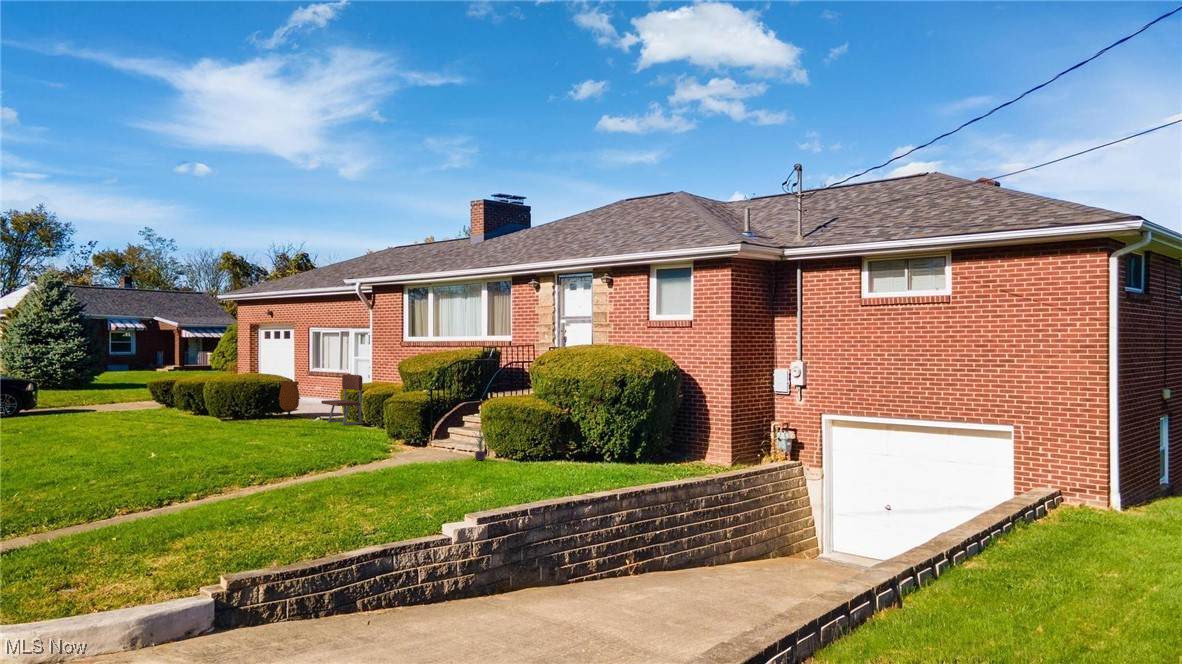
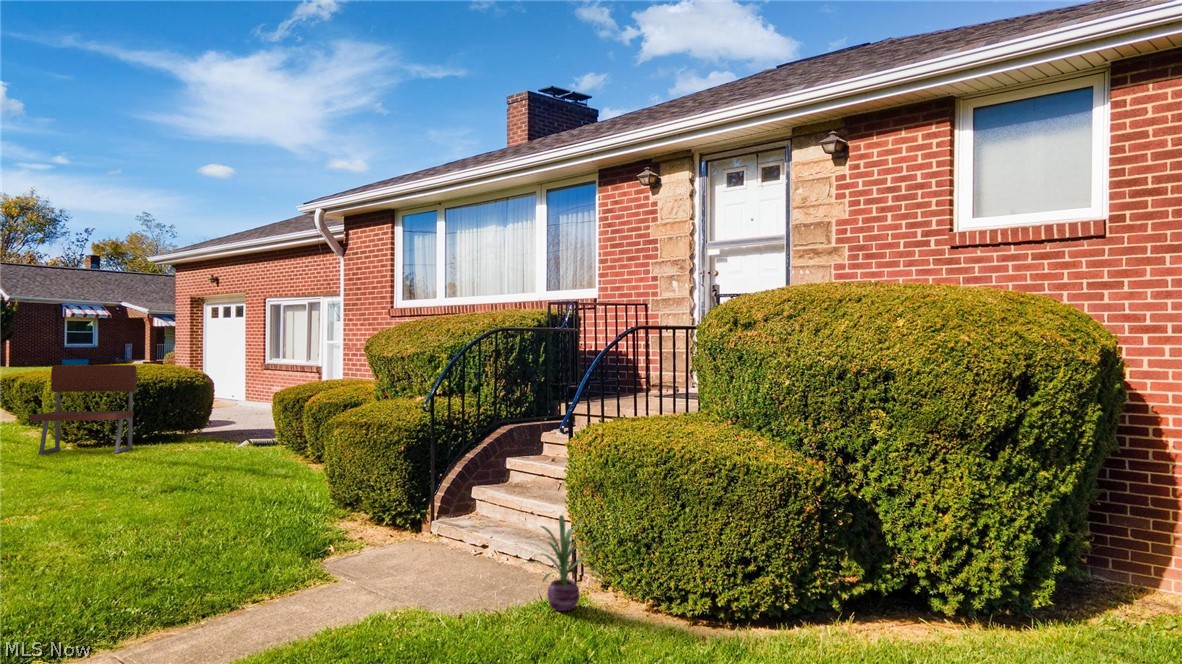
bench: present [321,374,362,425] -> present [30,365,137,455]
lounge chair: present [278,381,301,419] -> none [162,379,210,448]

